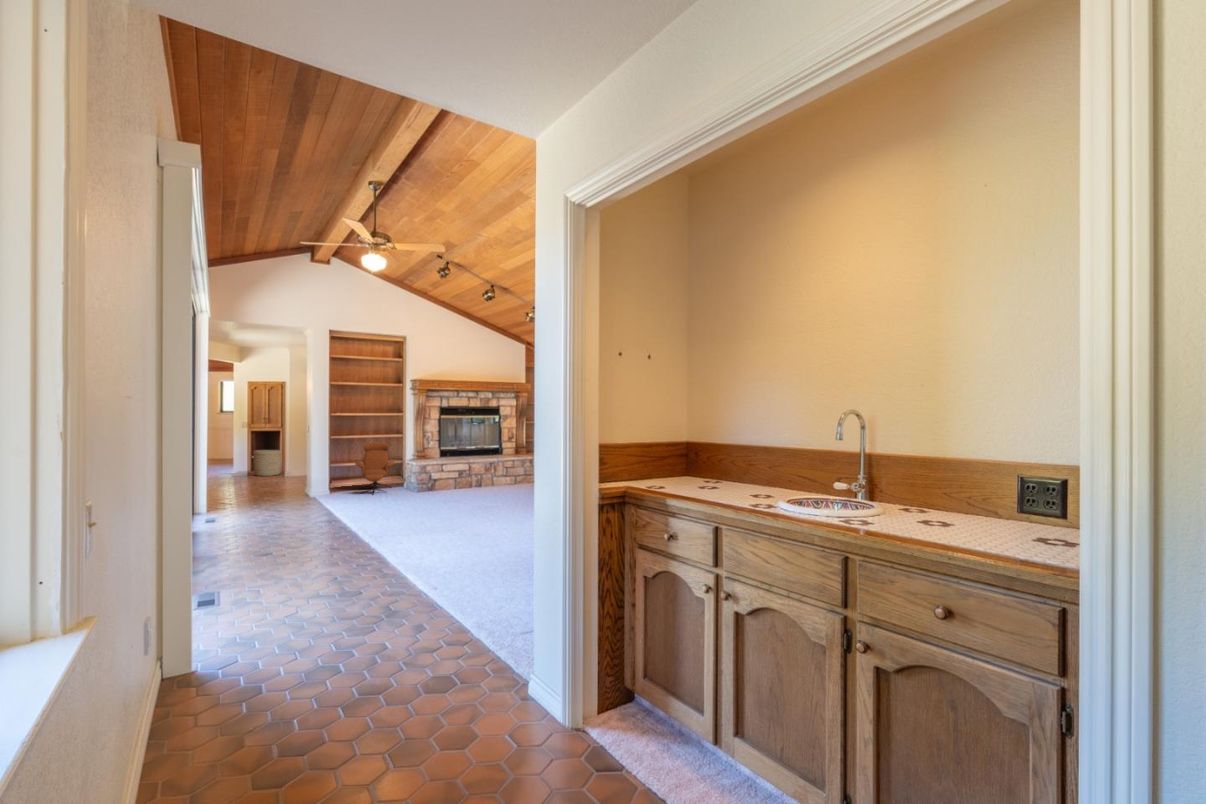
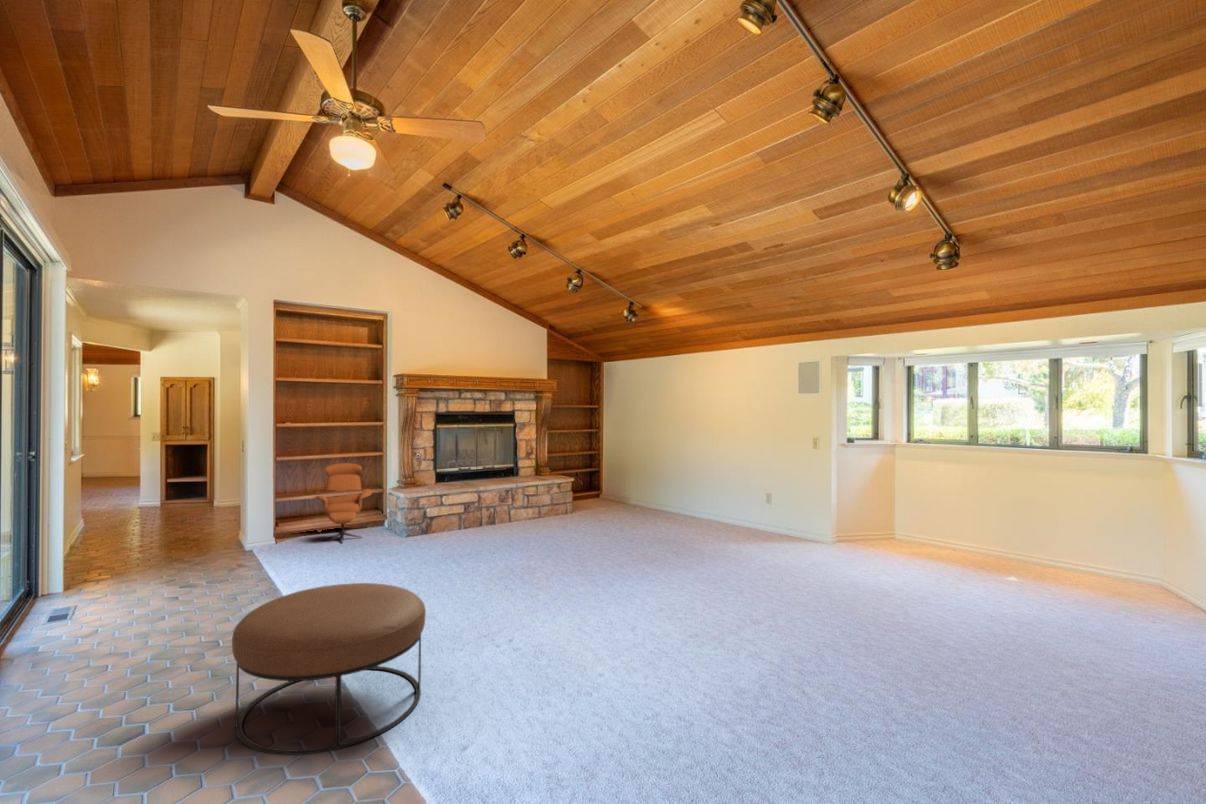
woven basket: present [253,450,282,476] -> none [167,471,210,508]
ottoman: none [313,493,408,560] -> present [232,583,426,755]

